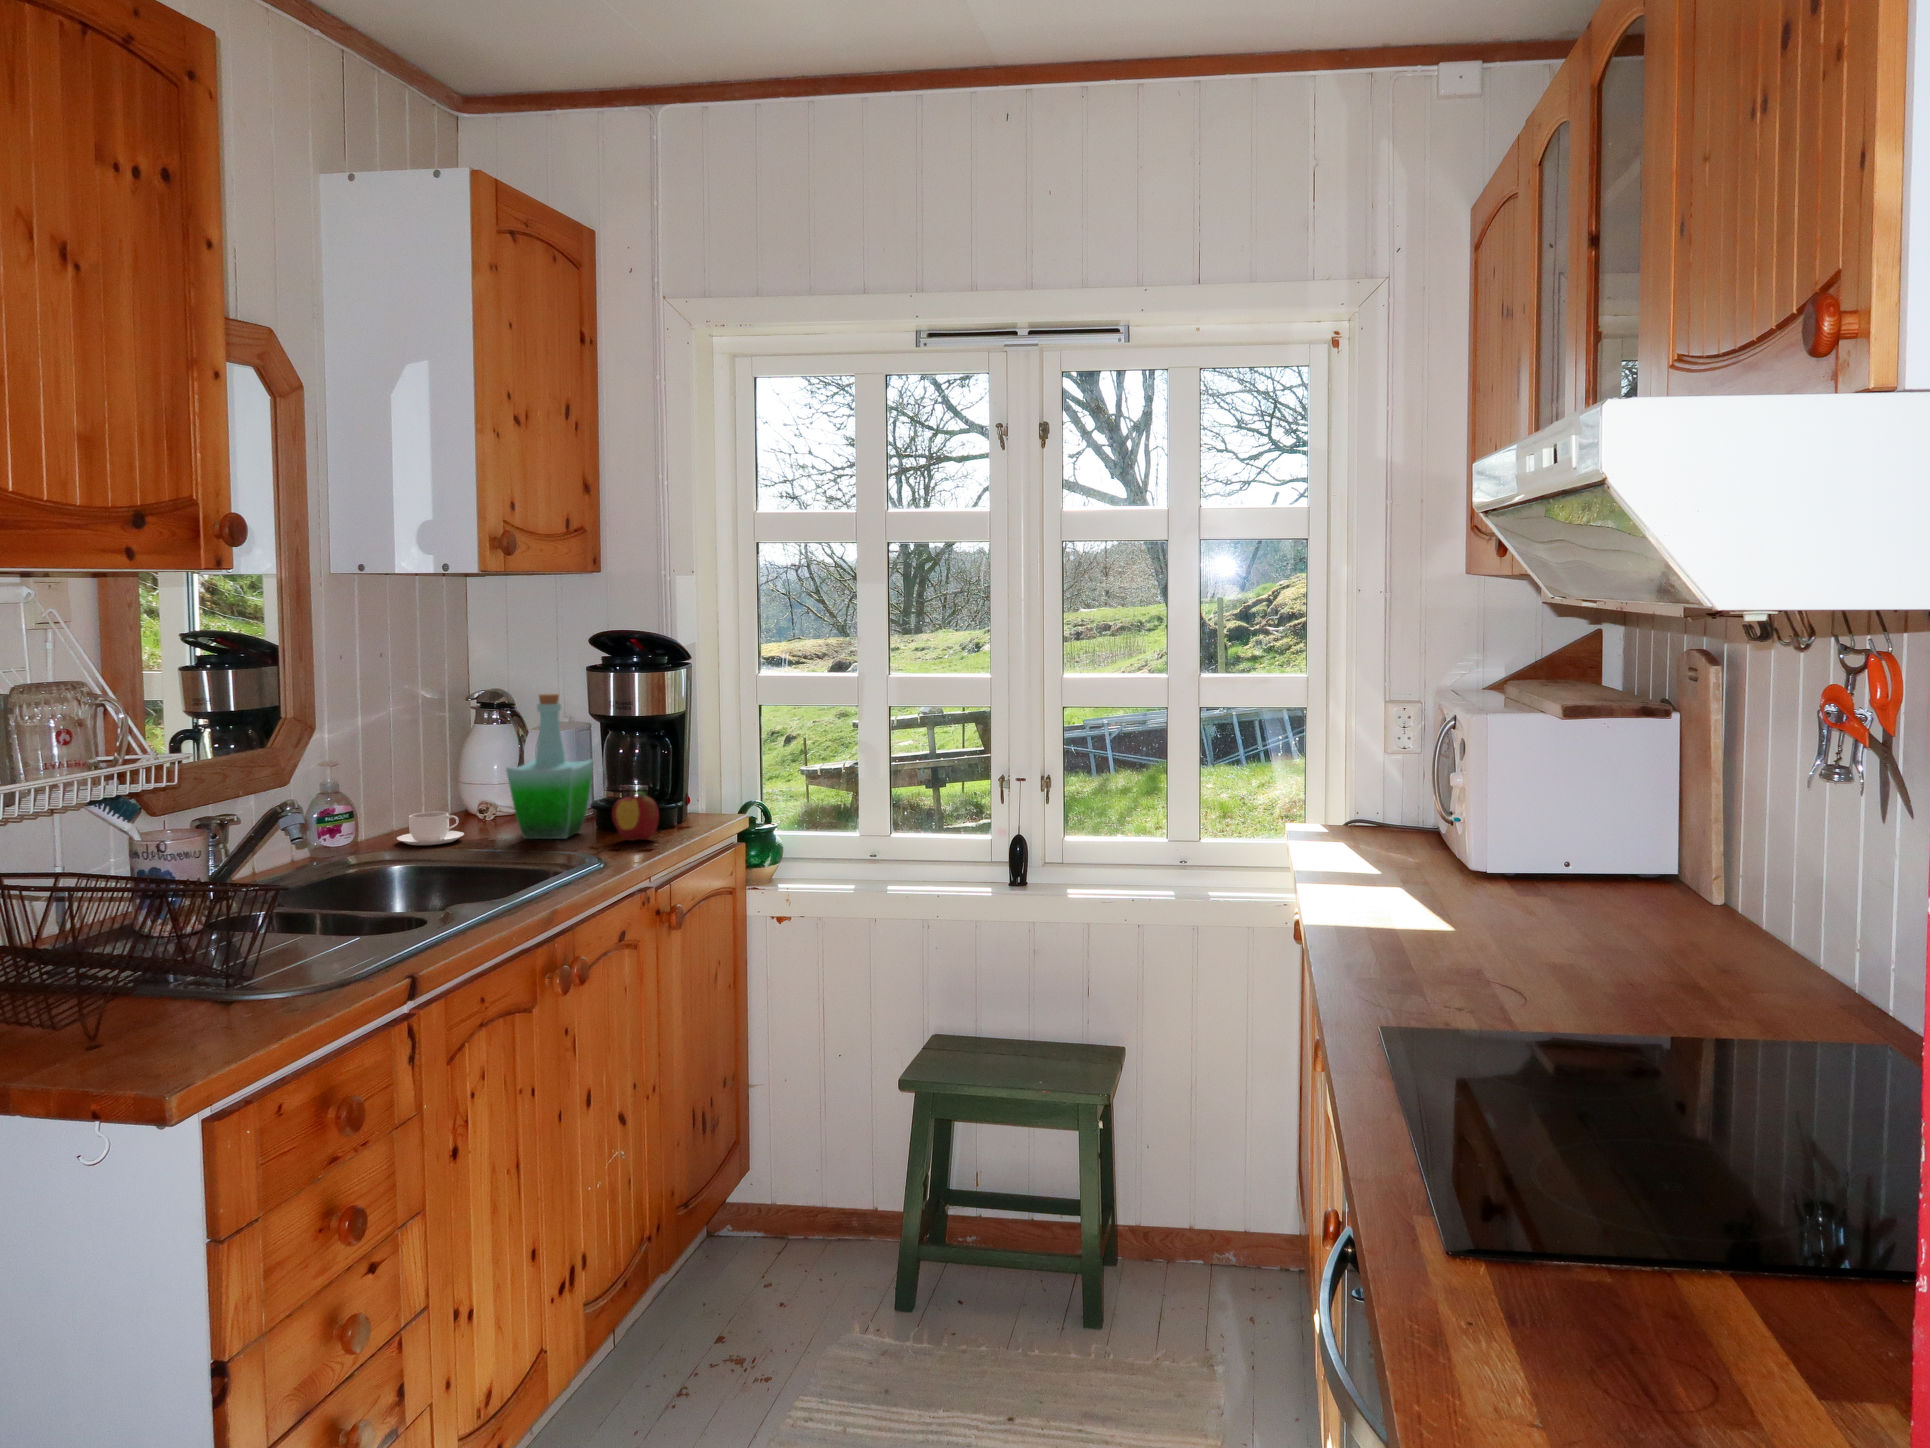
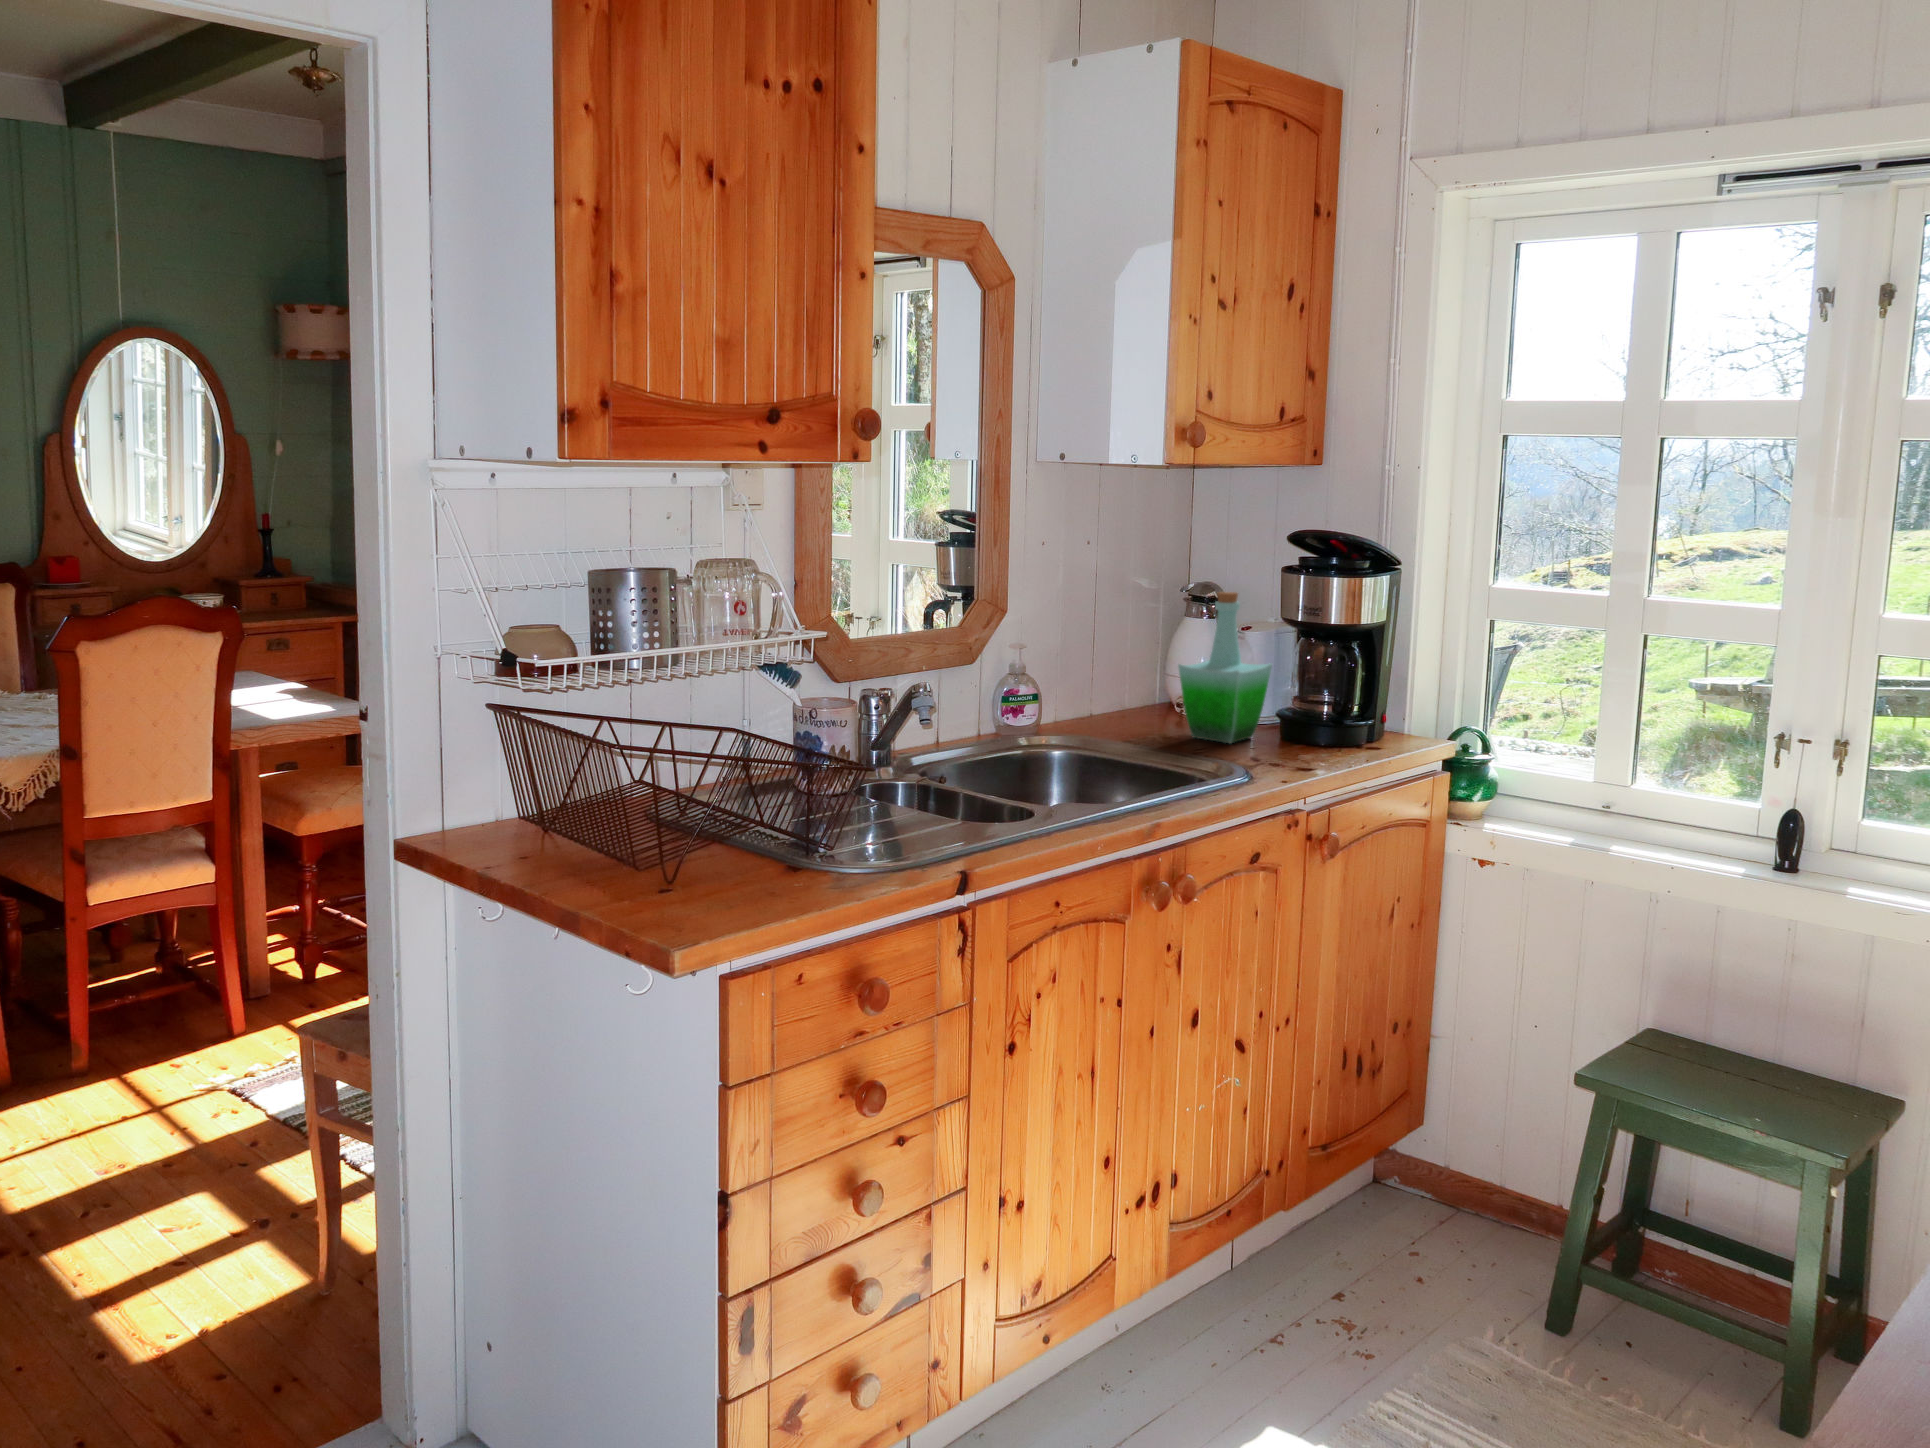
apple: present [612,791,659,841] -> none [1276,702,1327,757]
coffee cup: present [397,812,464,845] -> none [1079,699,1140,731]

